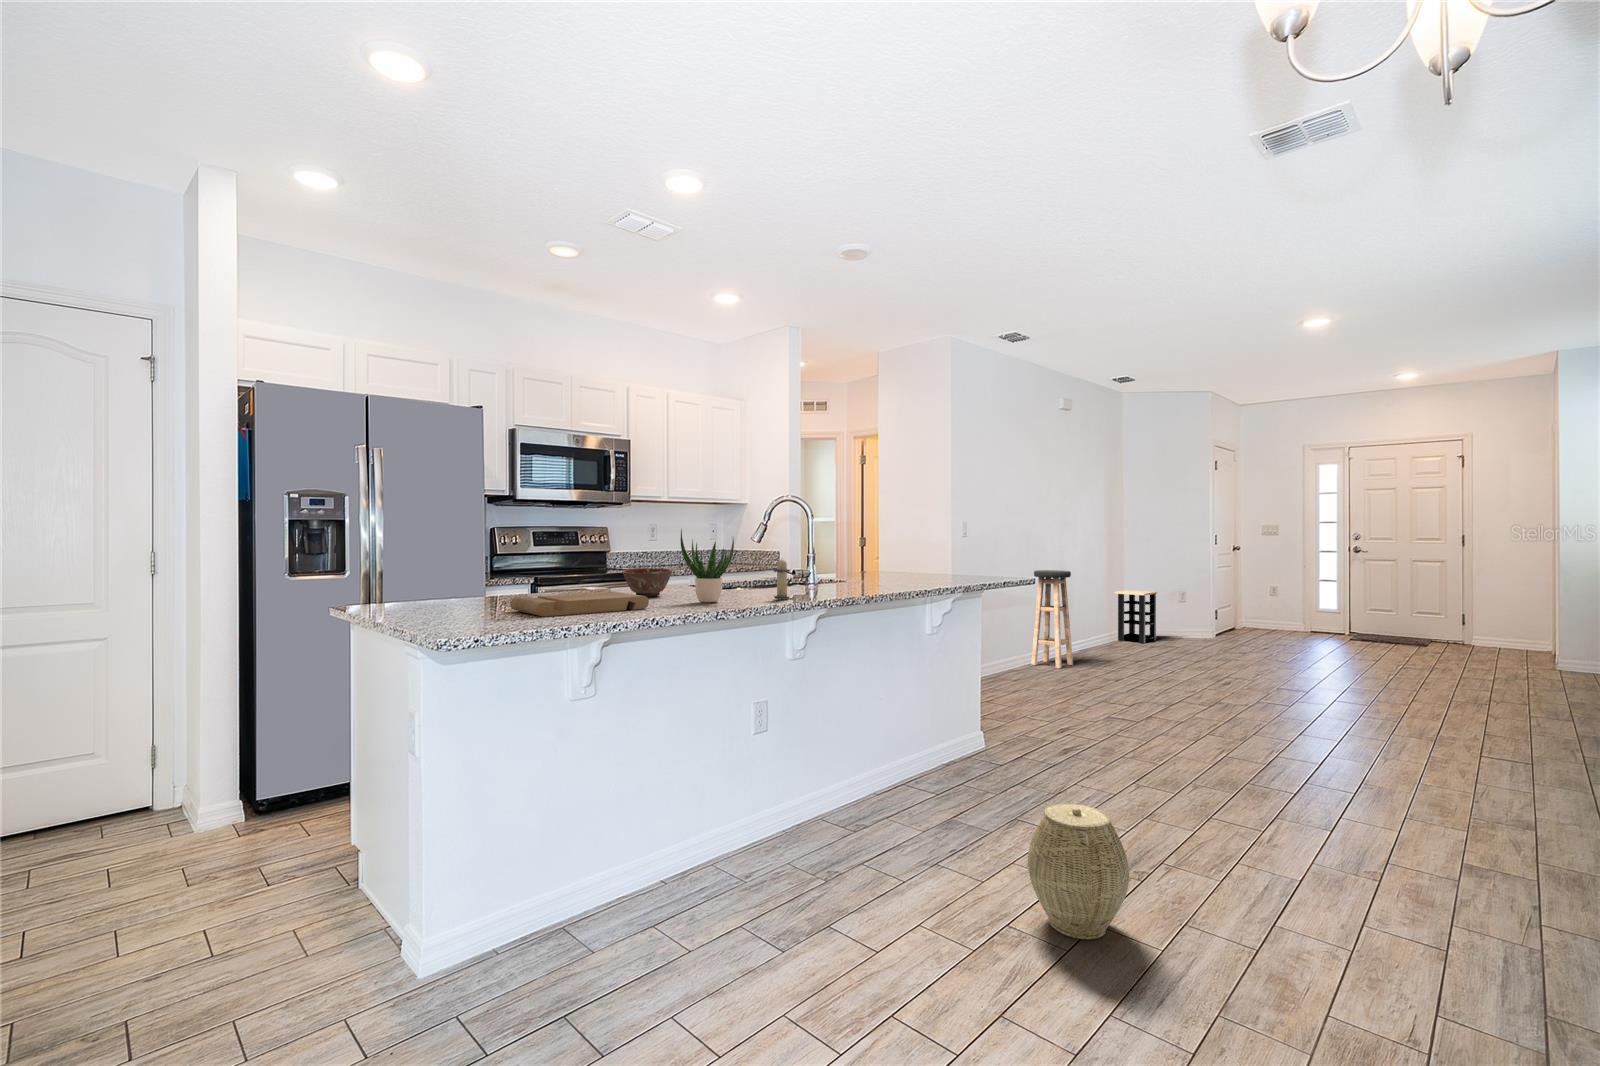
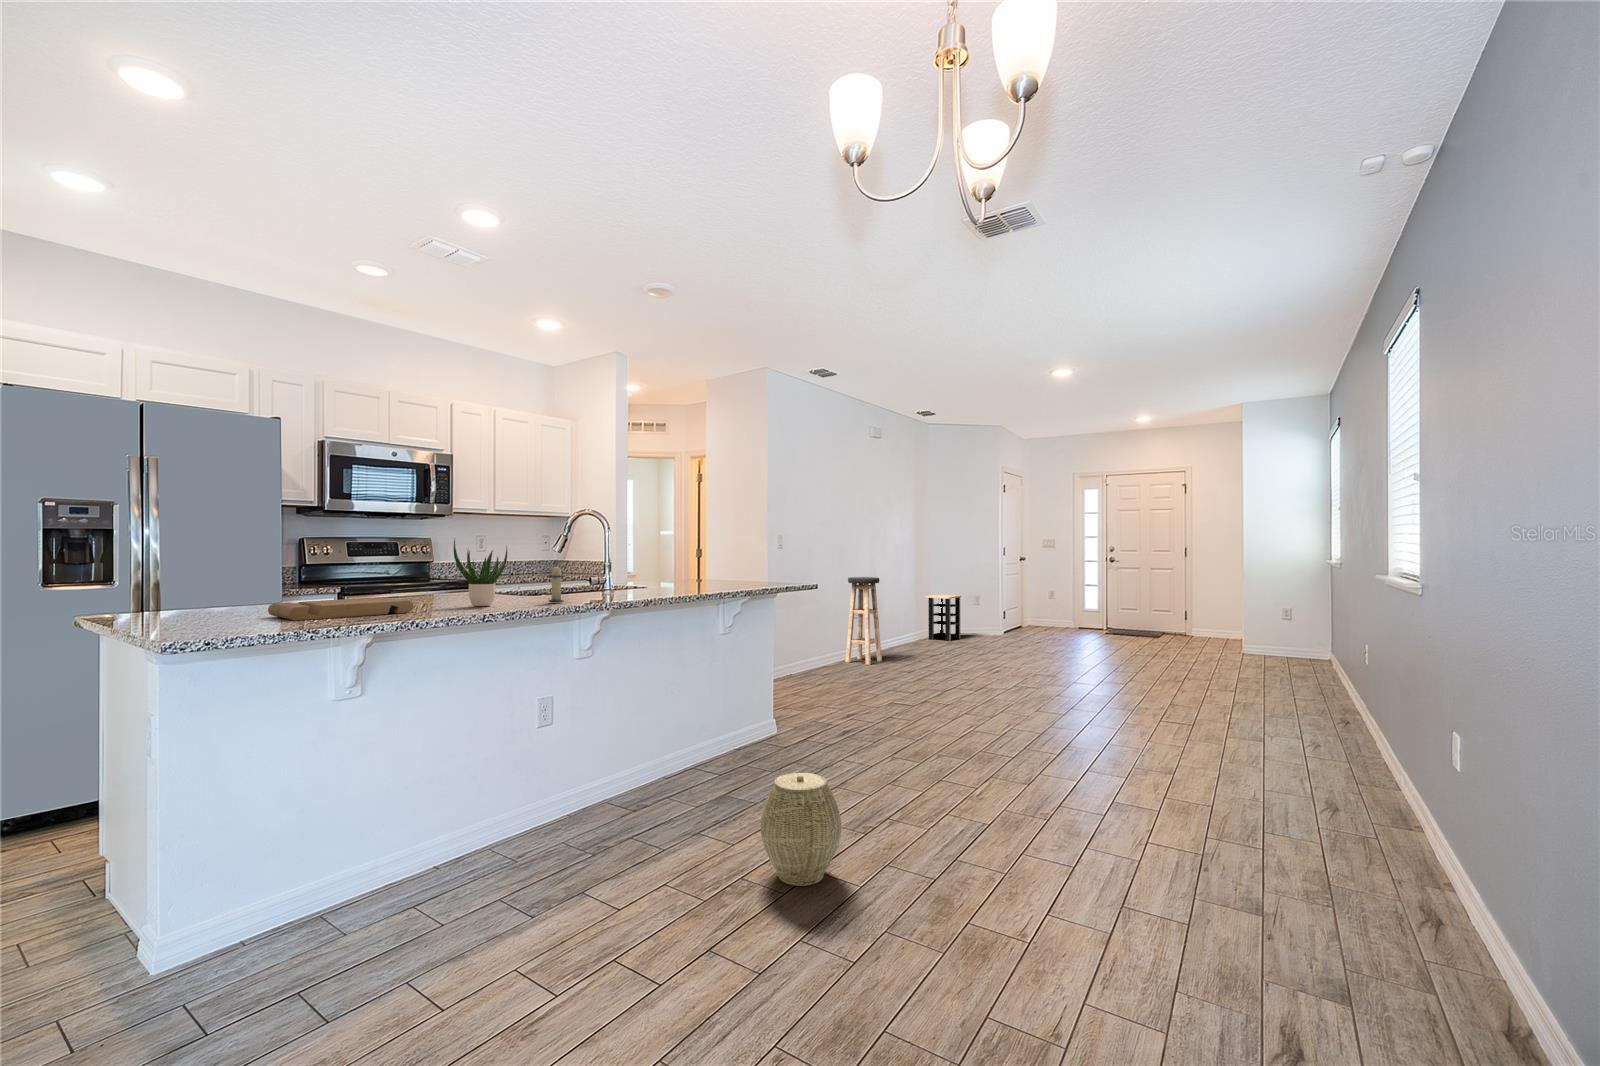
ceramic bowl: present [622,568,673,596] -> none [404,576,457,602]

